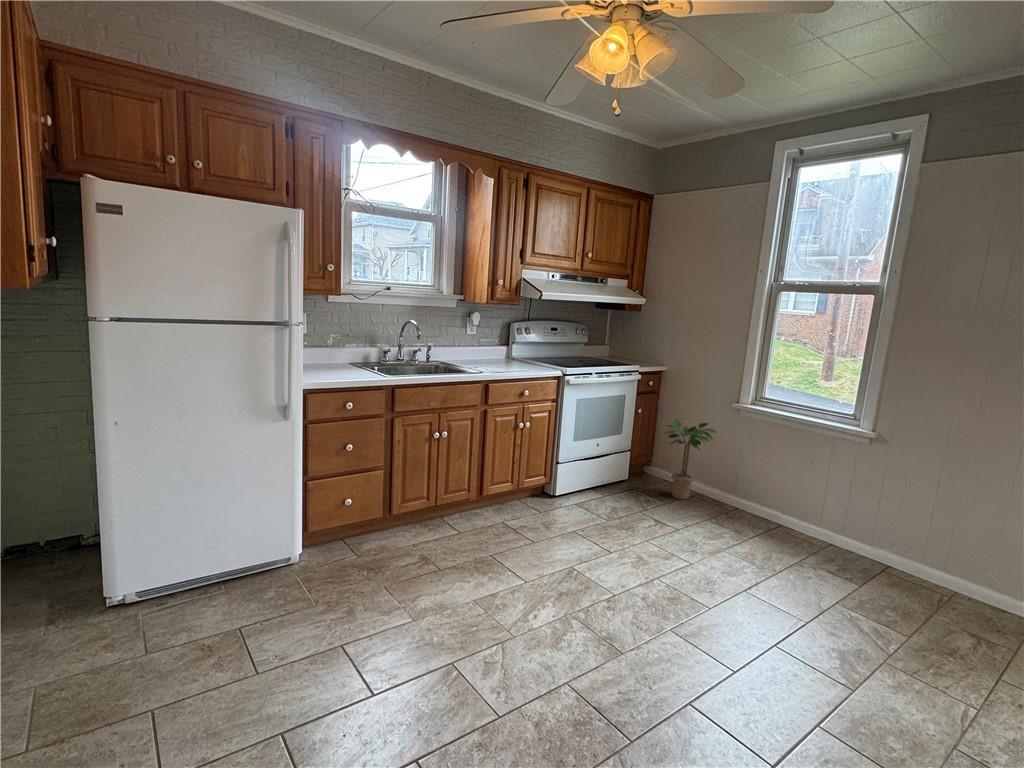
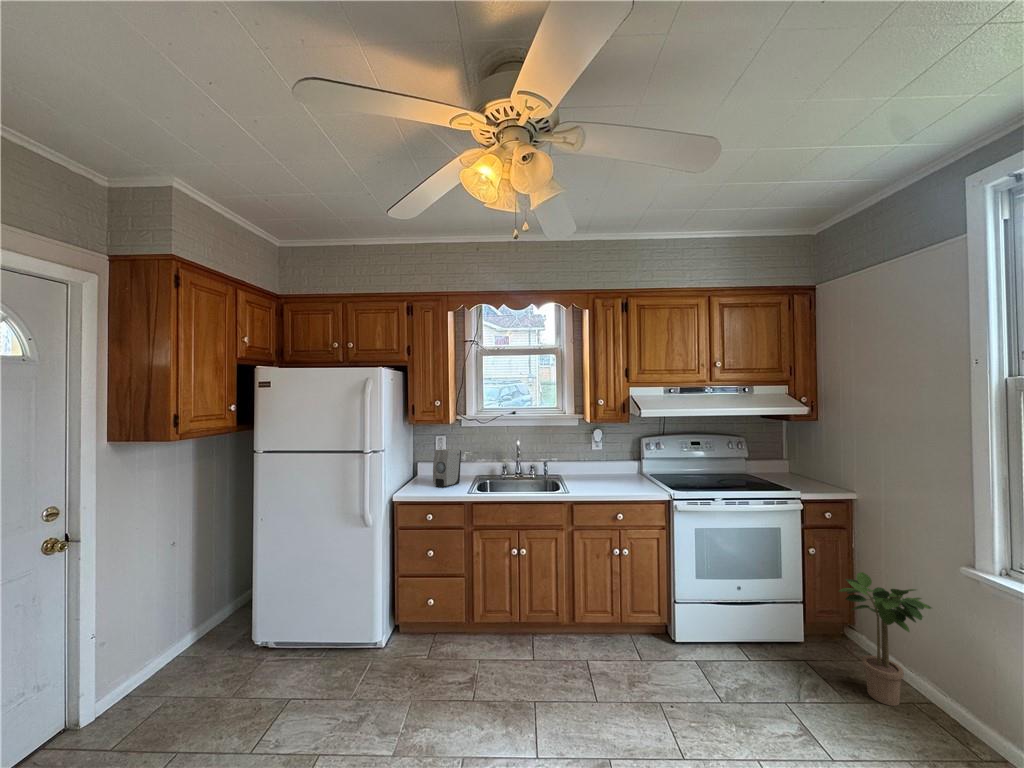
soap dispenser: none [323,328,348,374] -> present [433,449,461,488]

